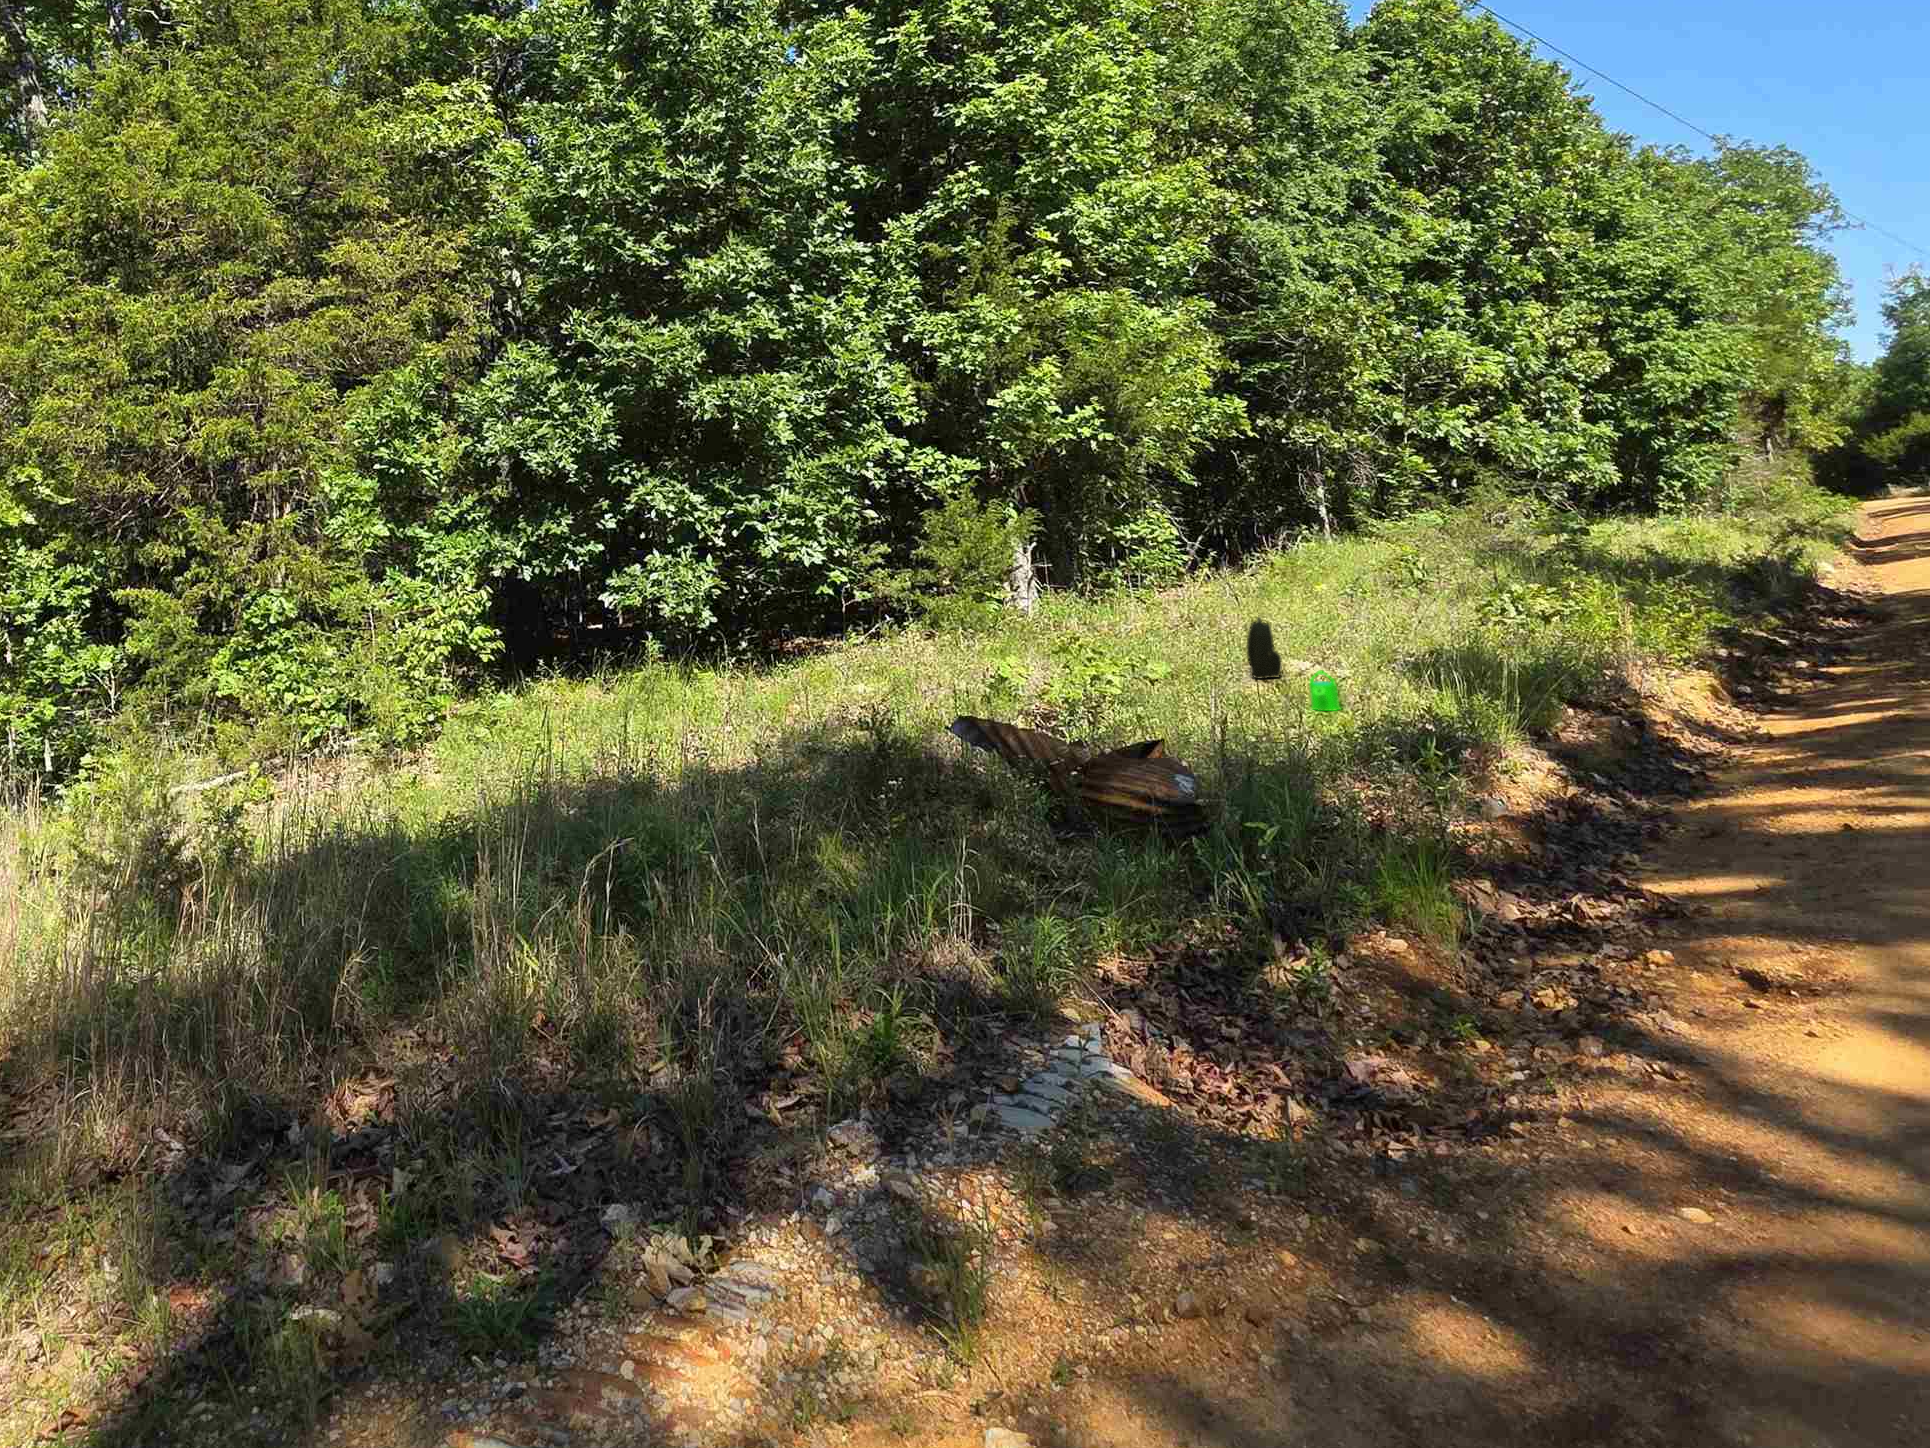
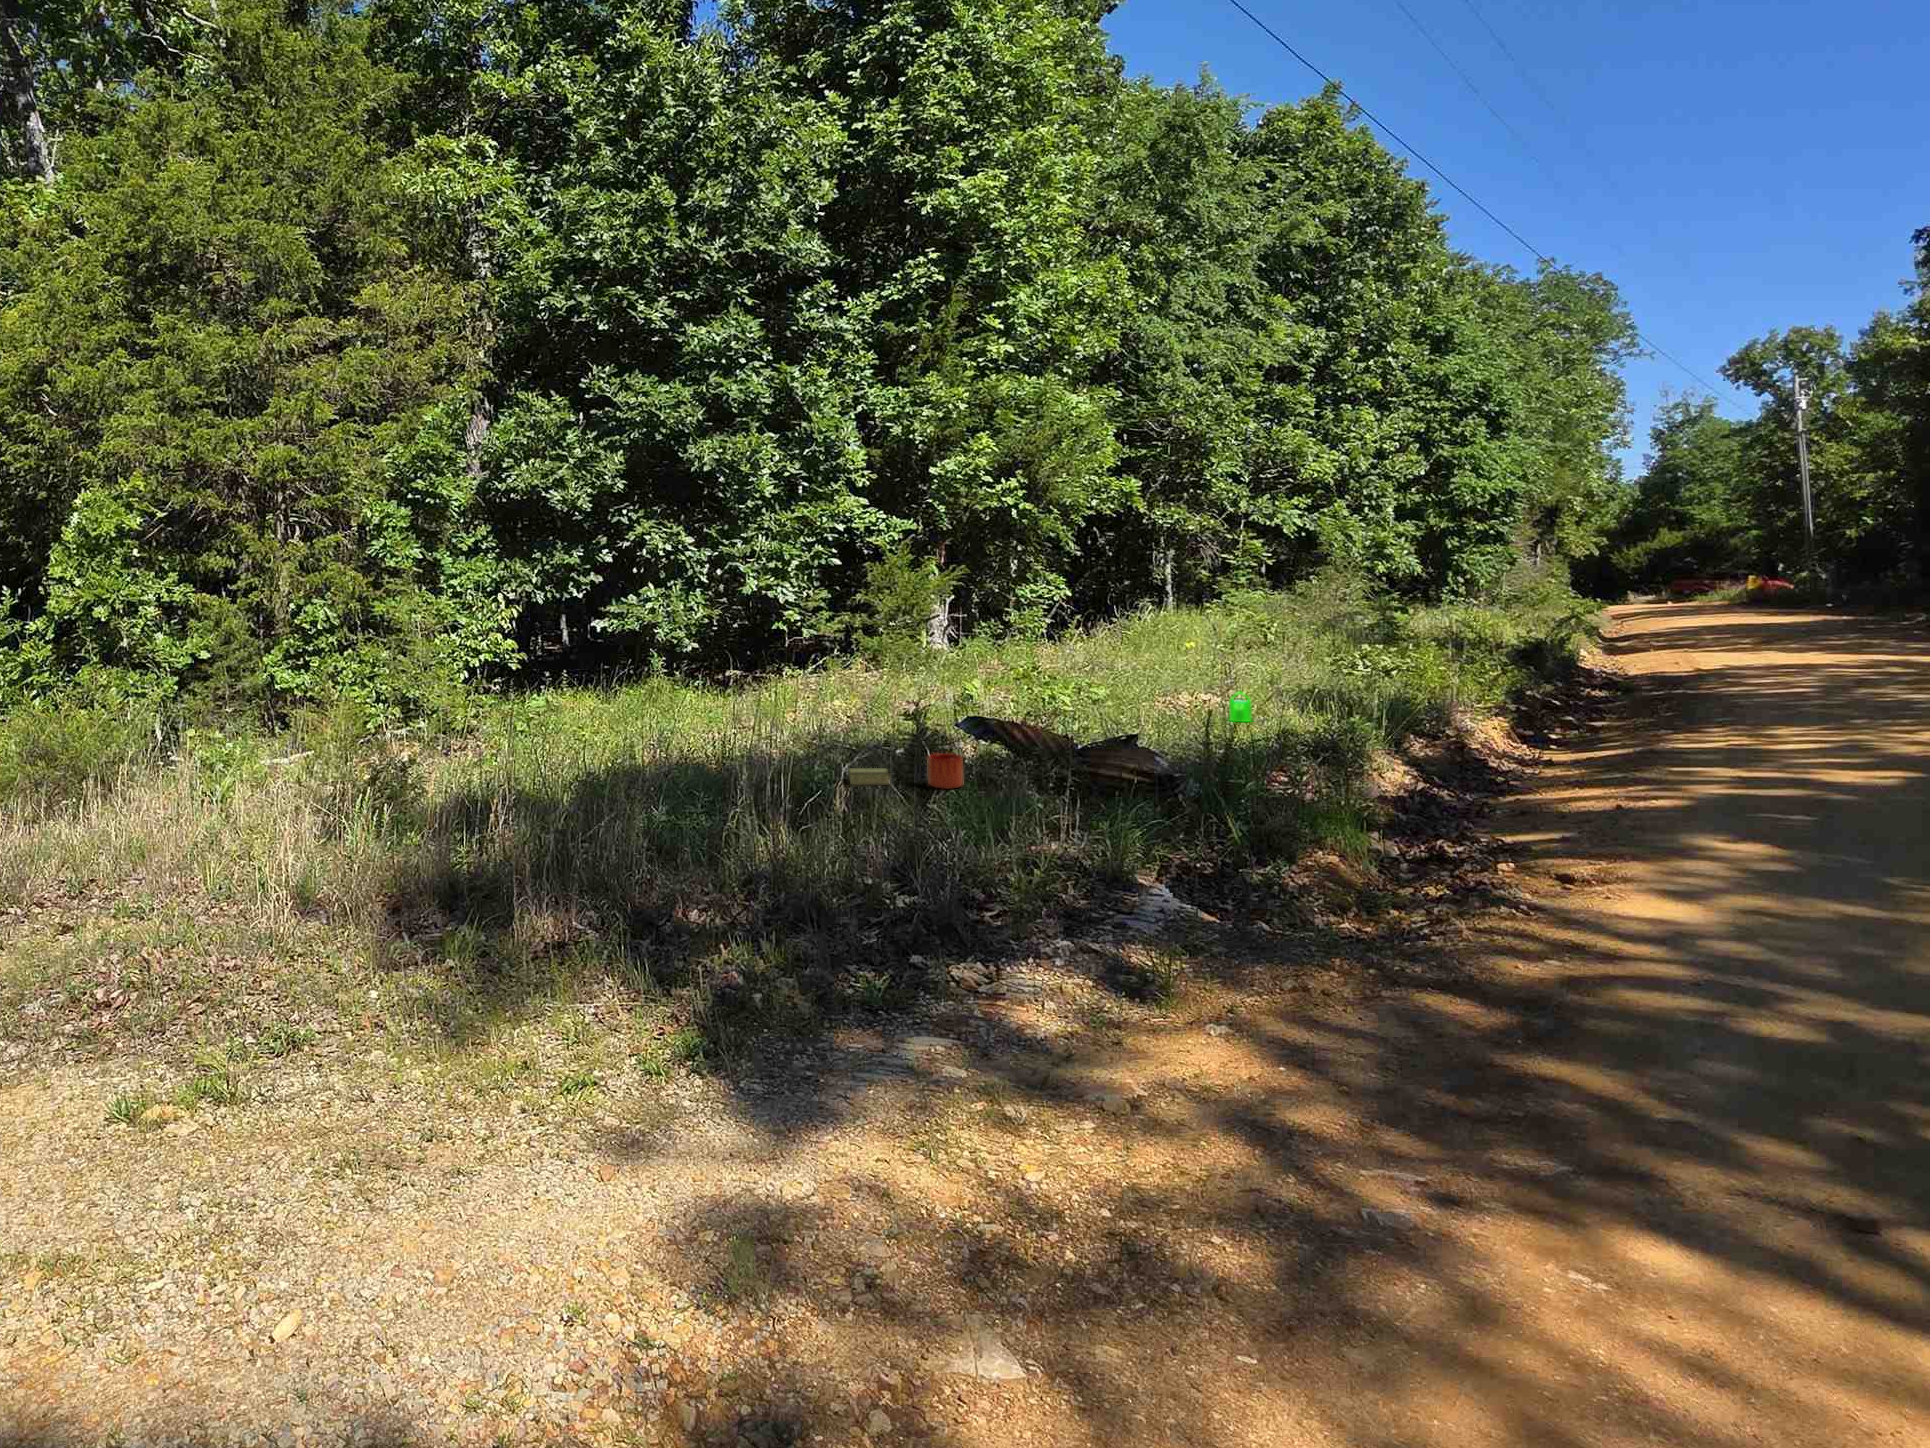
backpack: present [1246,617,1282,679] -> none [1169,653,1198,702]
planter: none [865,784,913,835] -> present [927,753,963,789]
toolbox: none [771,803,824,828] -> present [849,768,890,785]

